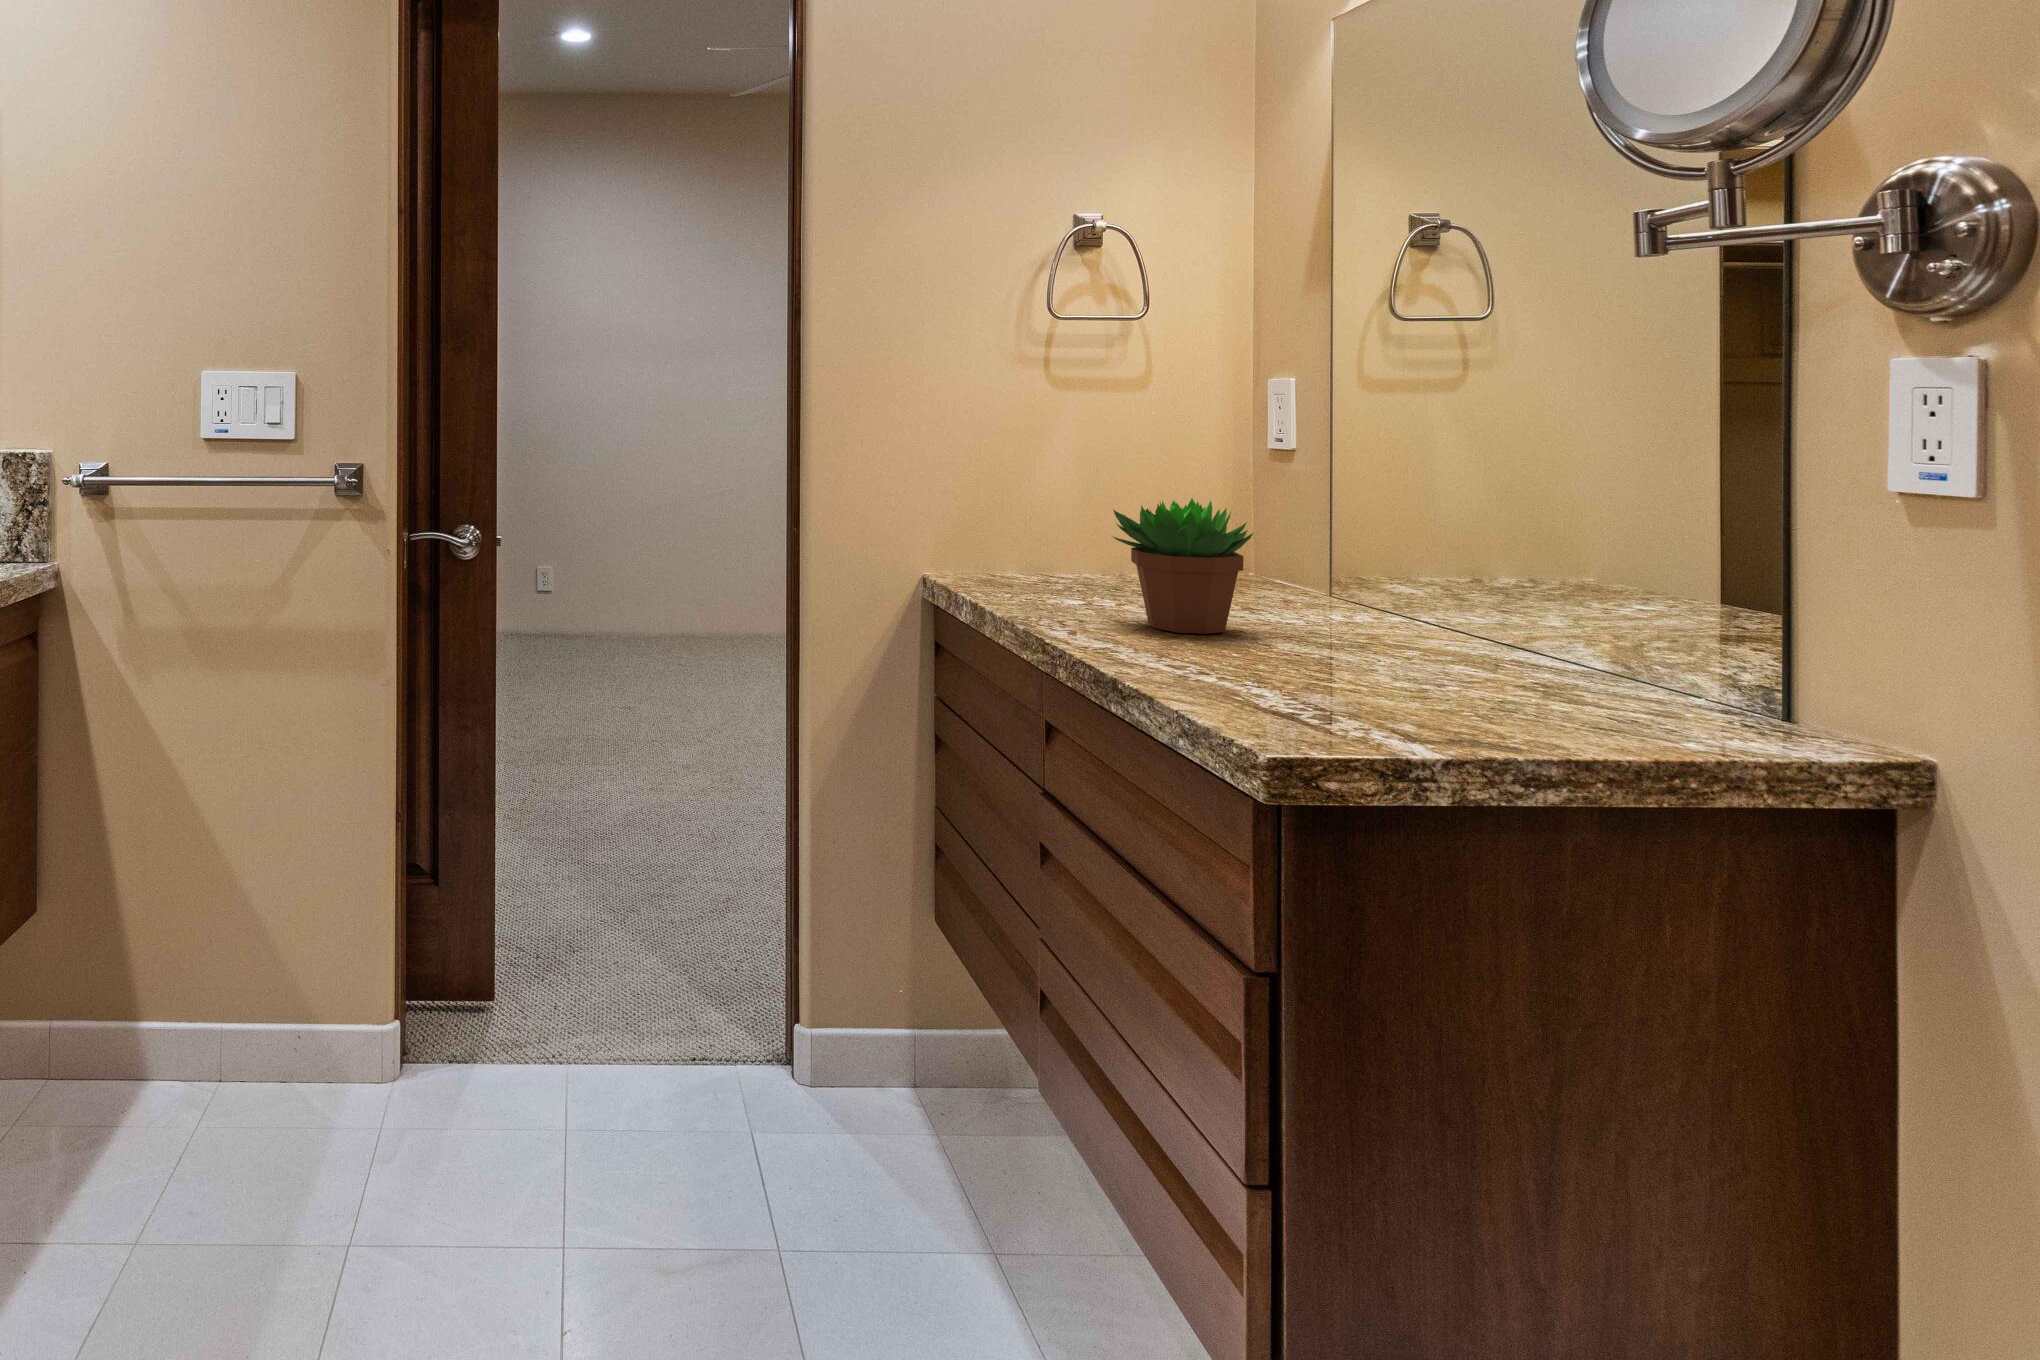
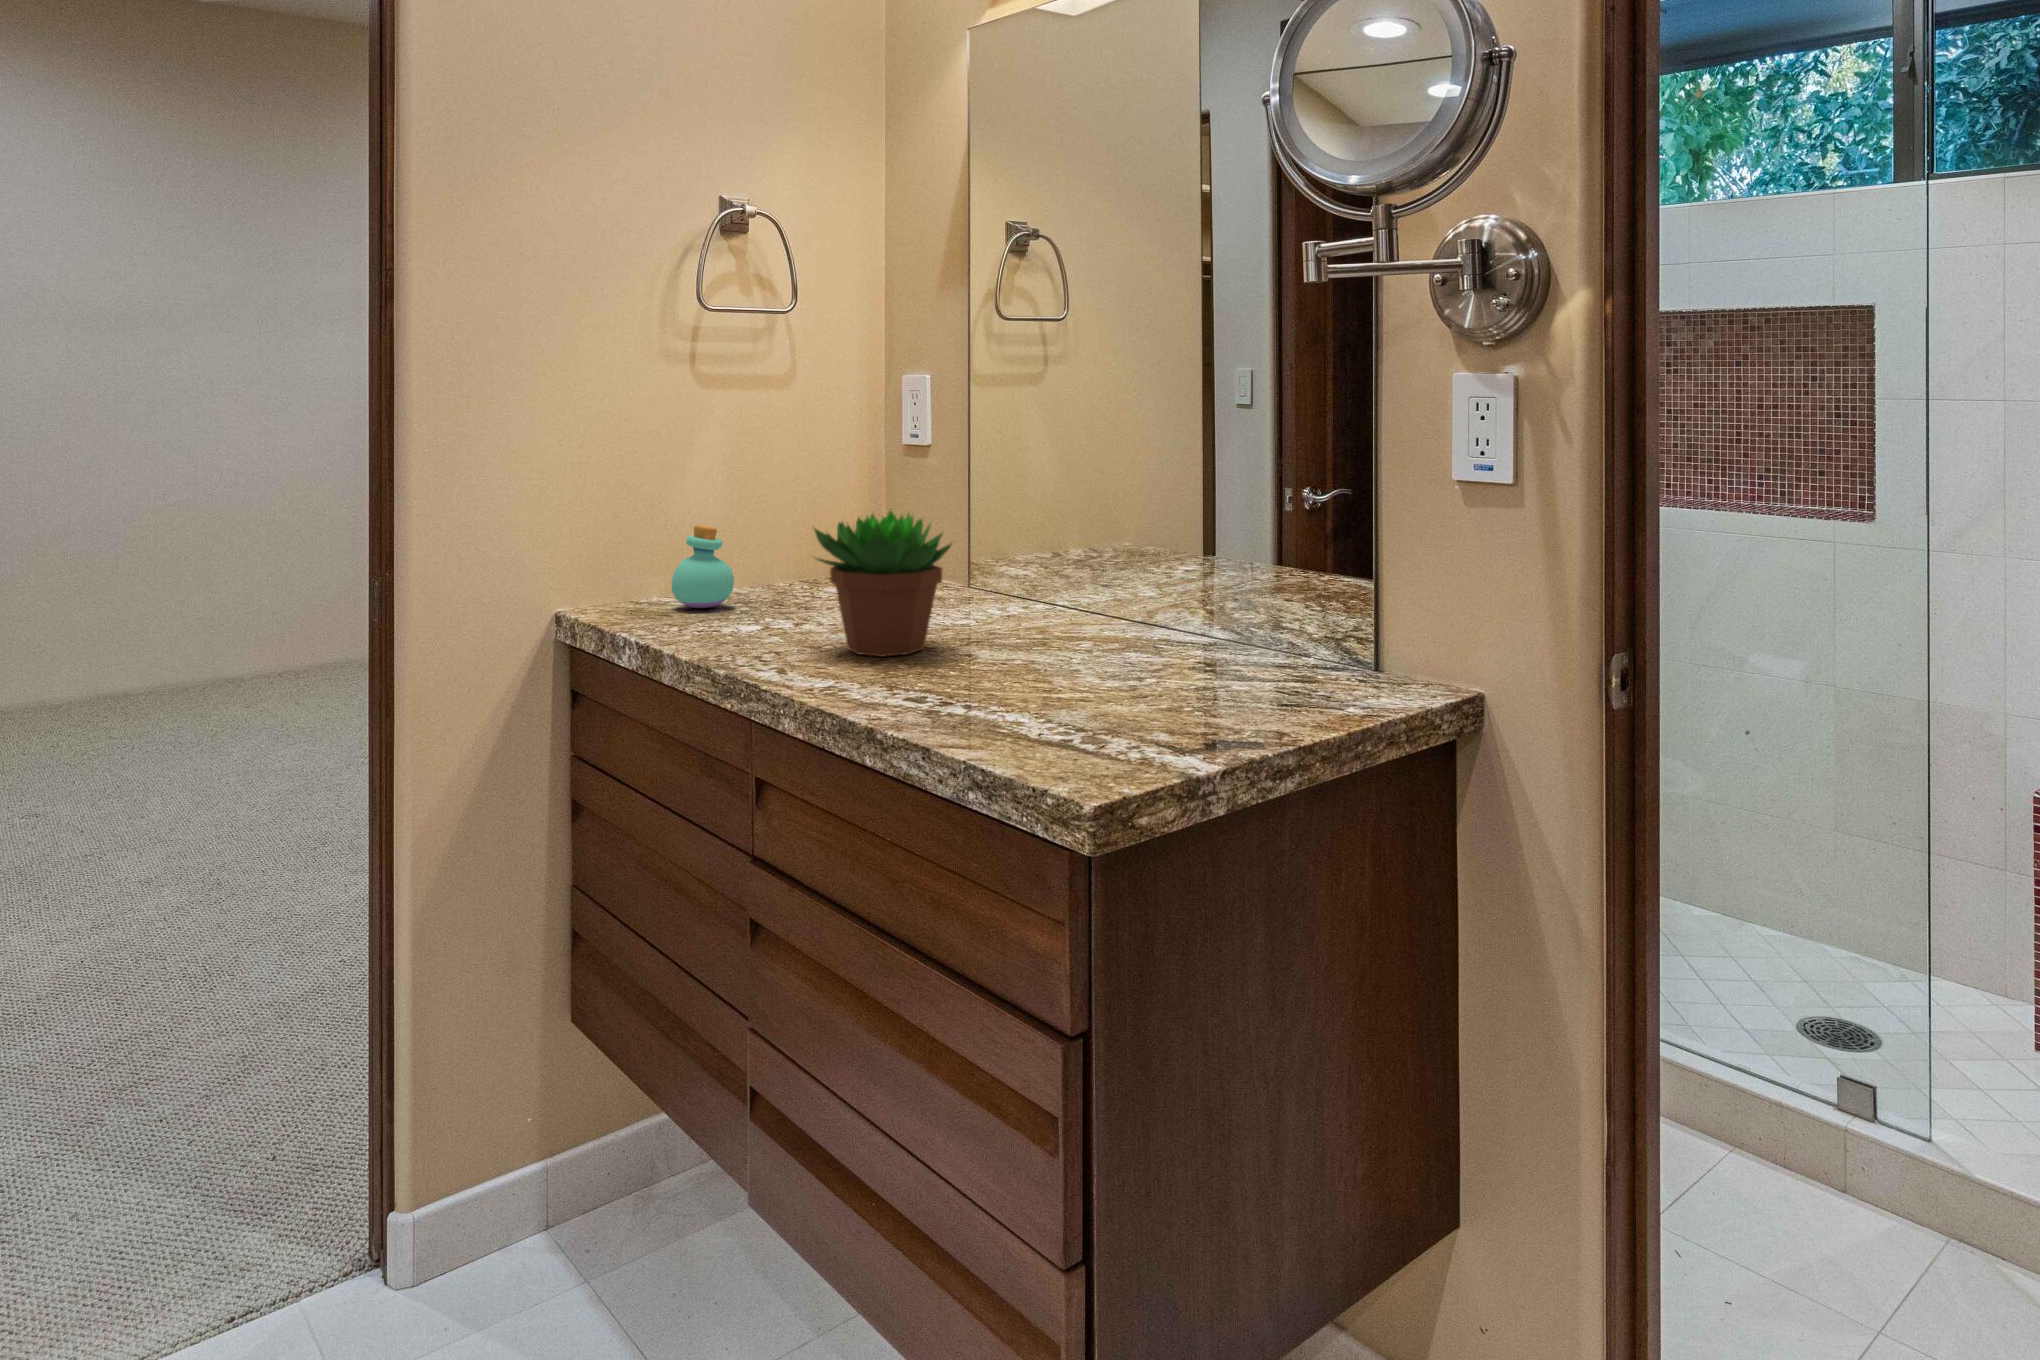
perfume bottle: none [1017,509,1074,581] -> present [672,525,734,608]

